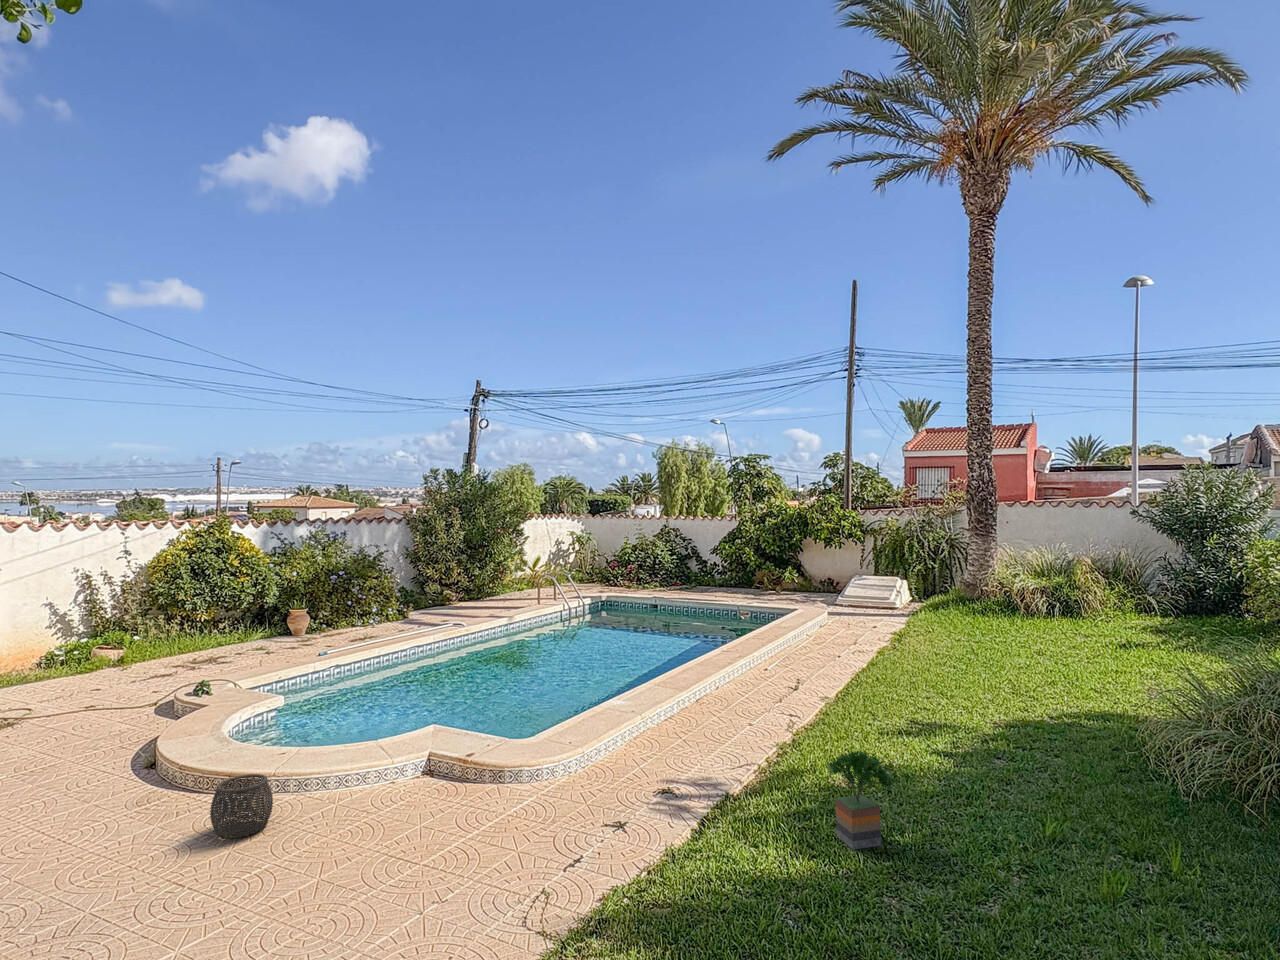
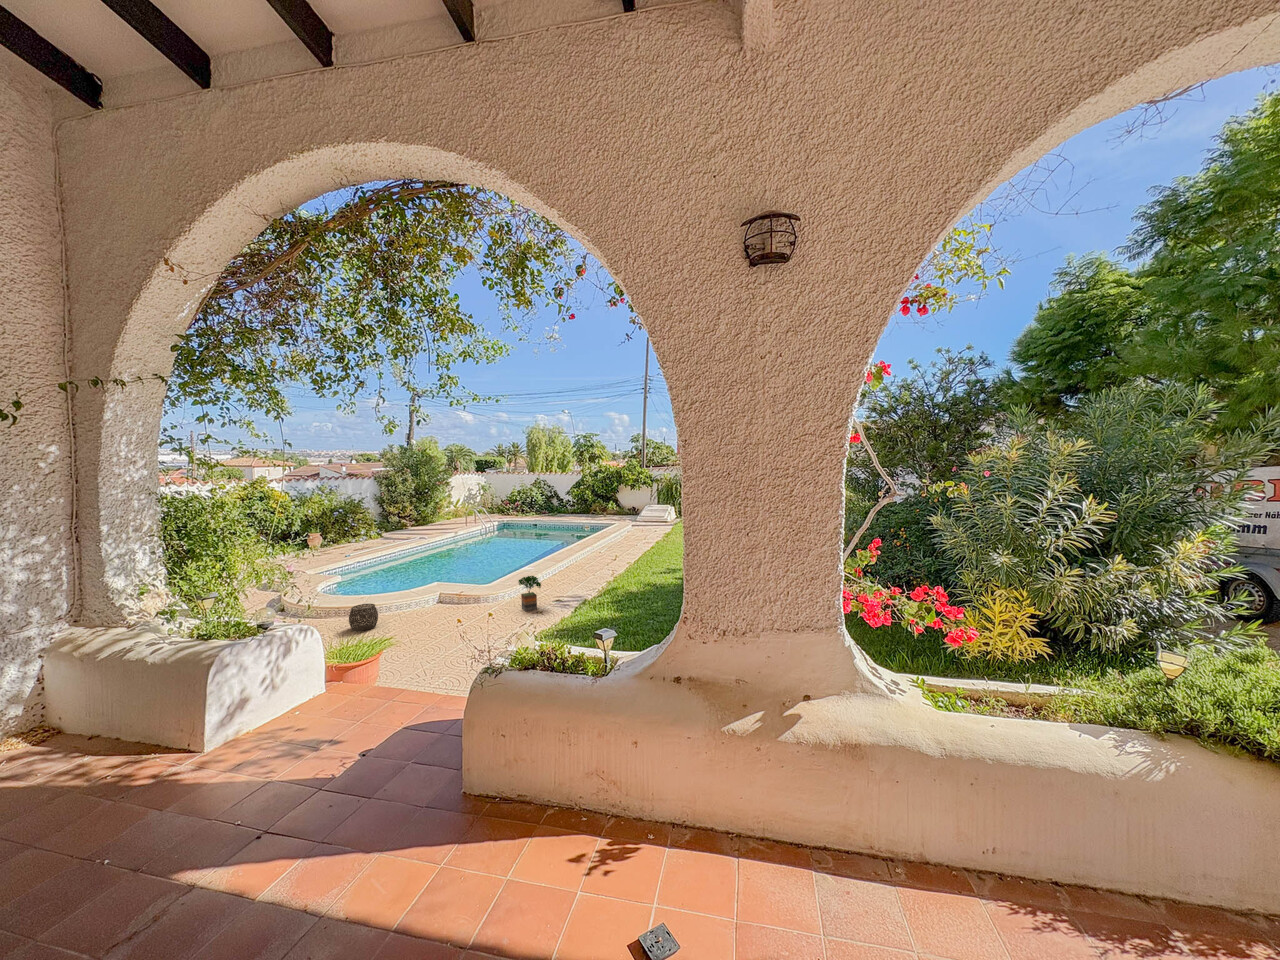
potted tree: present [828,751,893,850] -> present [519,576,541,611]

